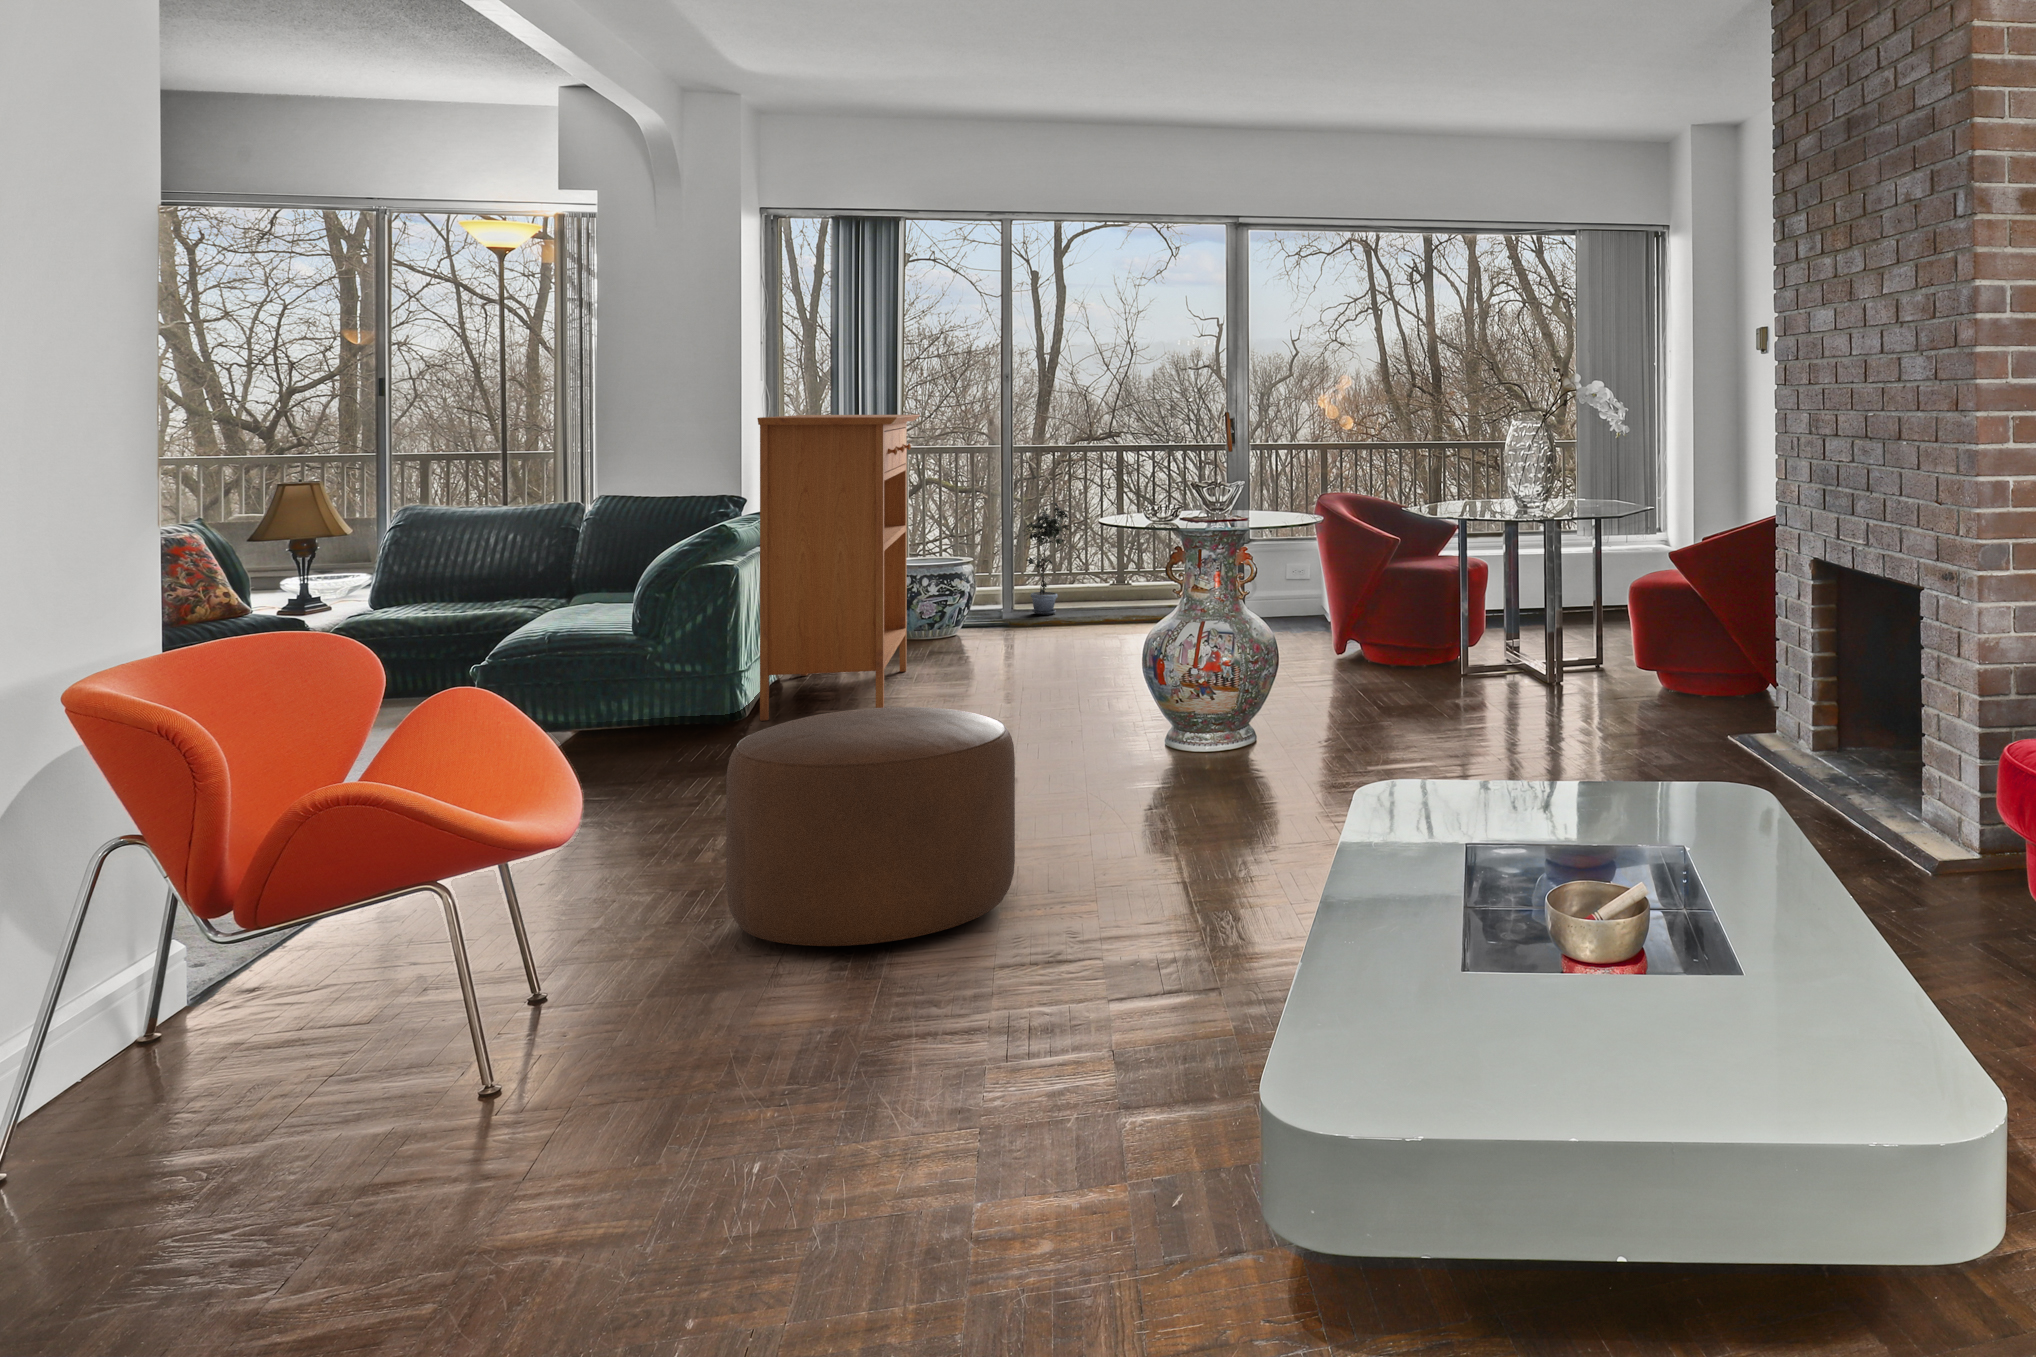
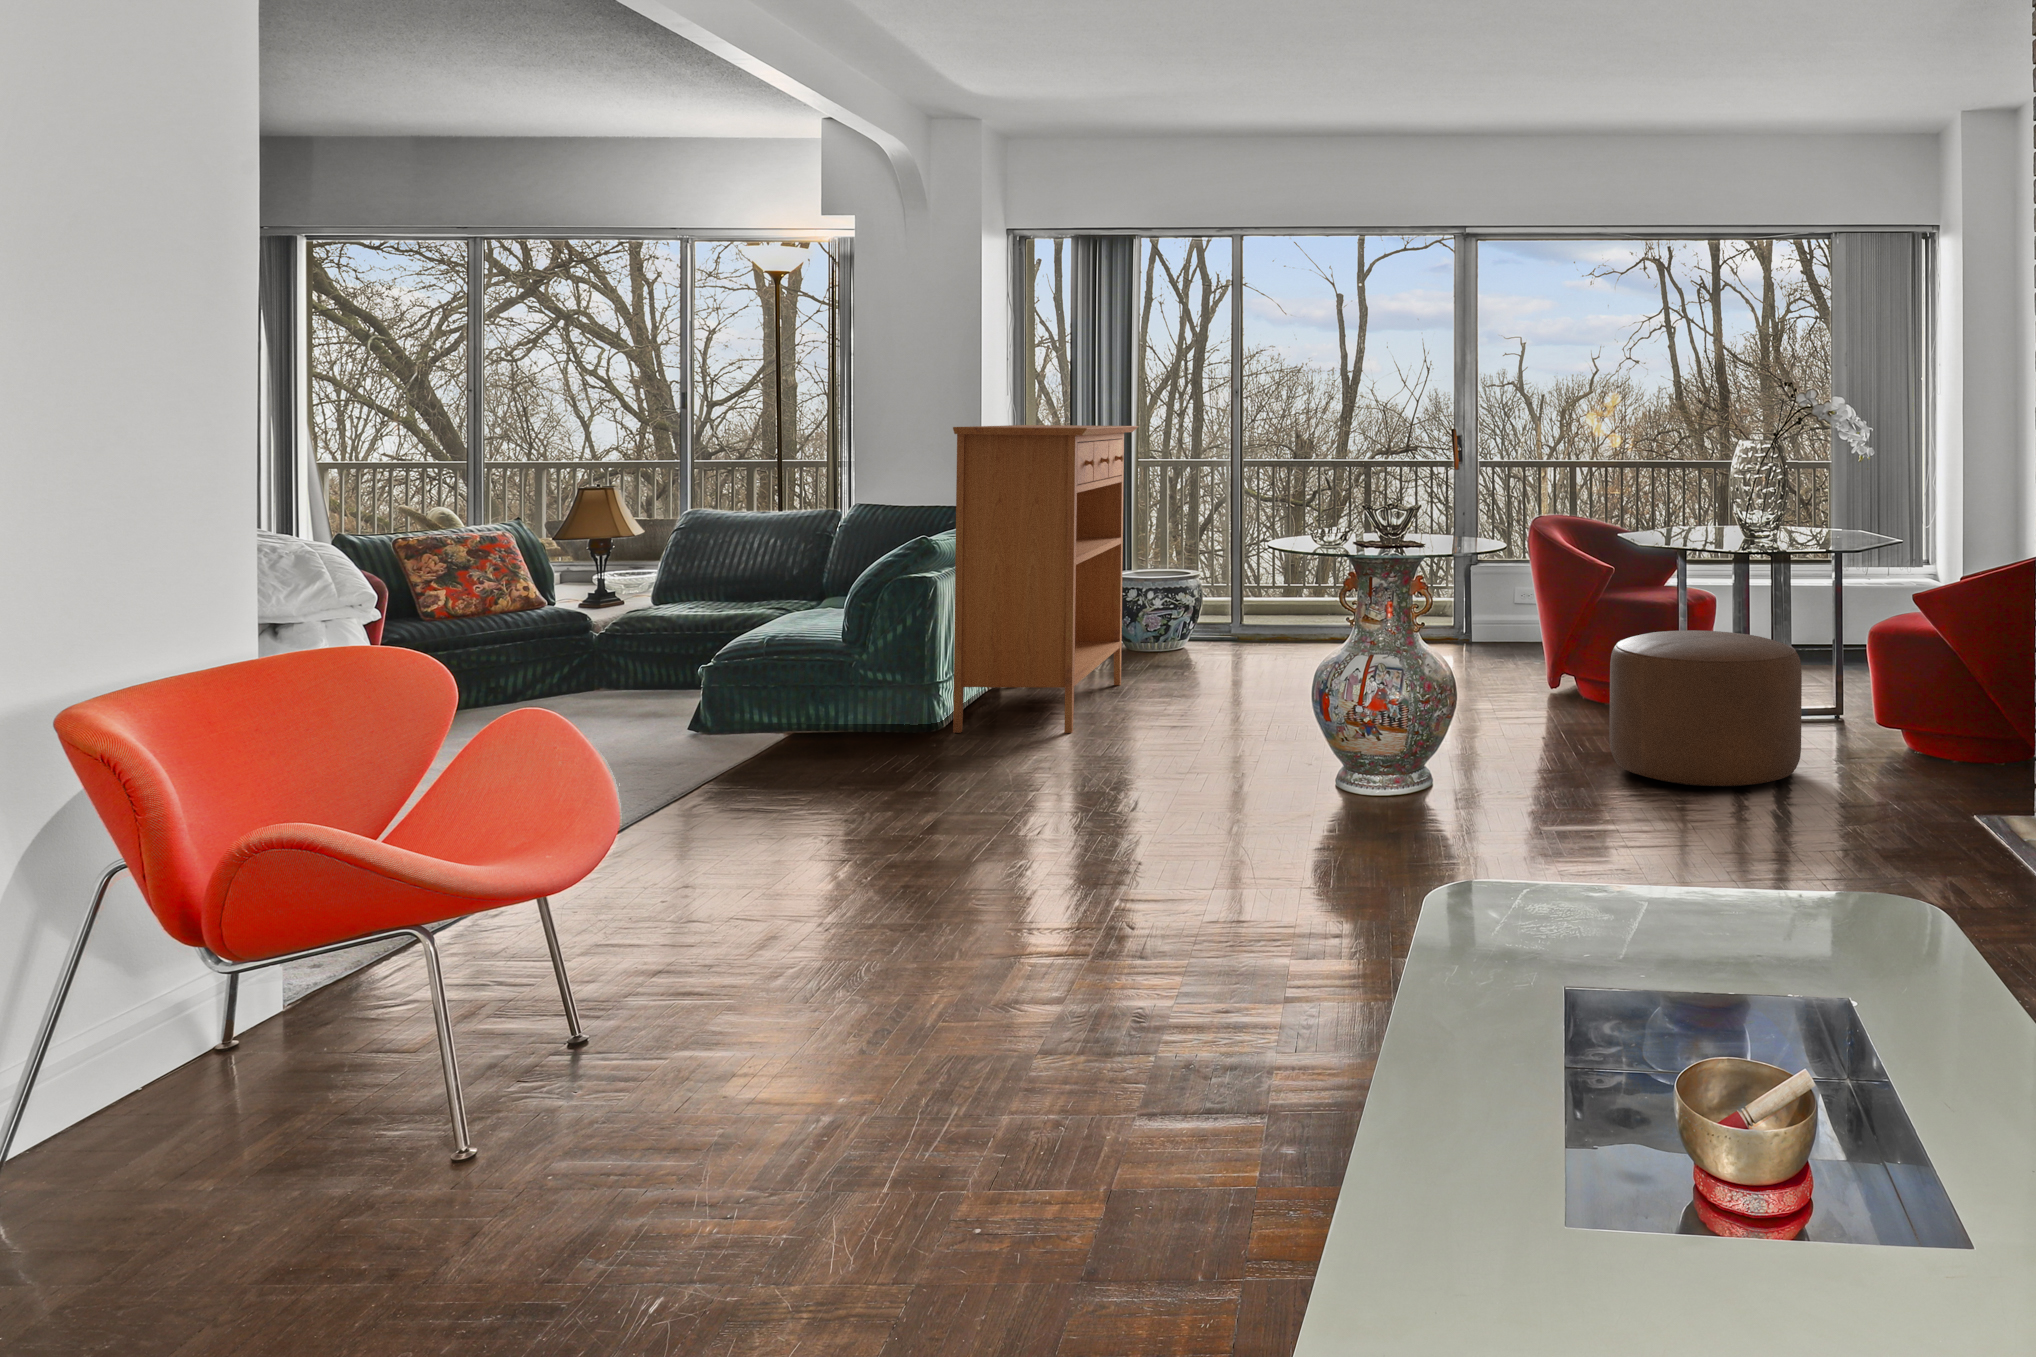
potted plant: present [1023,503,1069,615] -> none [1261,517,1311,629]
ottoman: present [726,707,1015,946] -> present [1609,630,1802,786]

